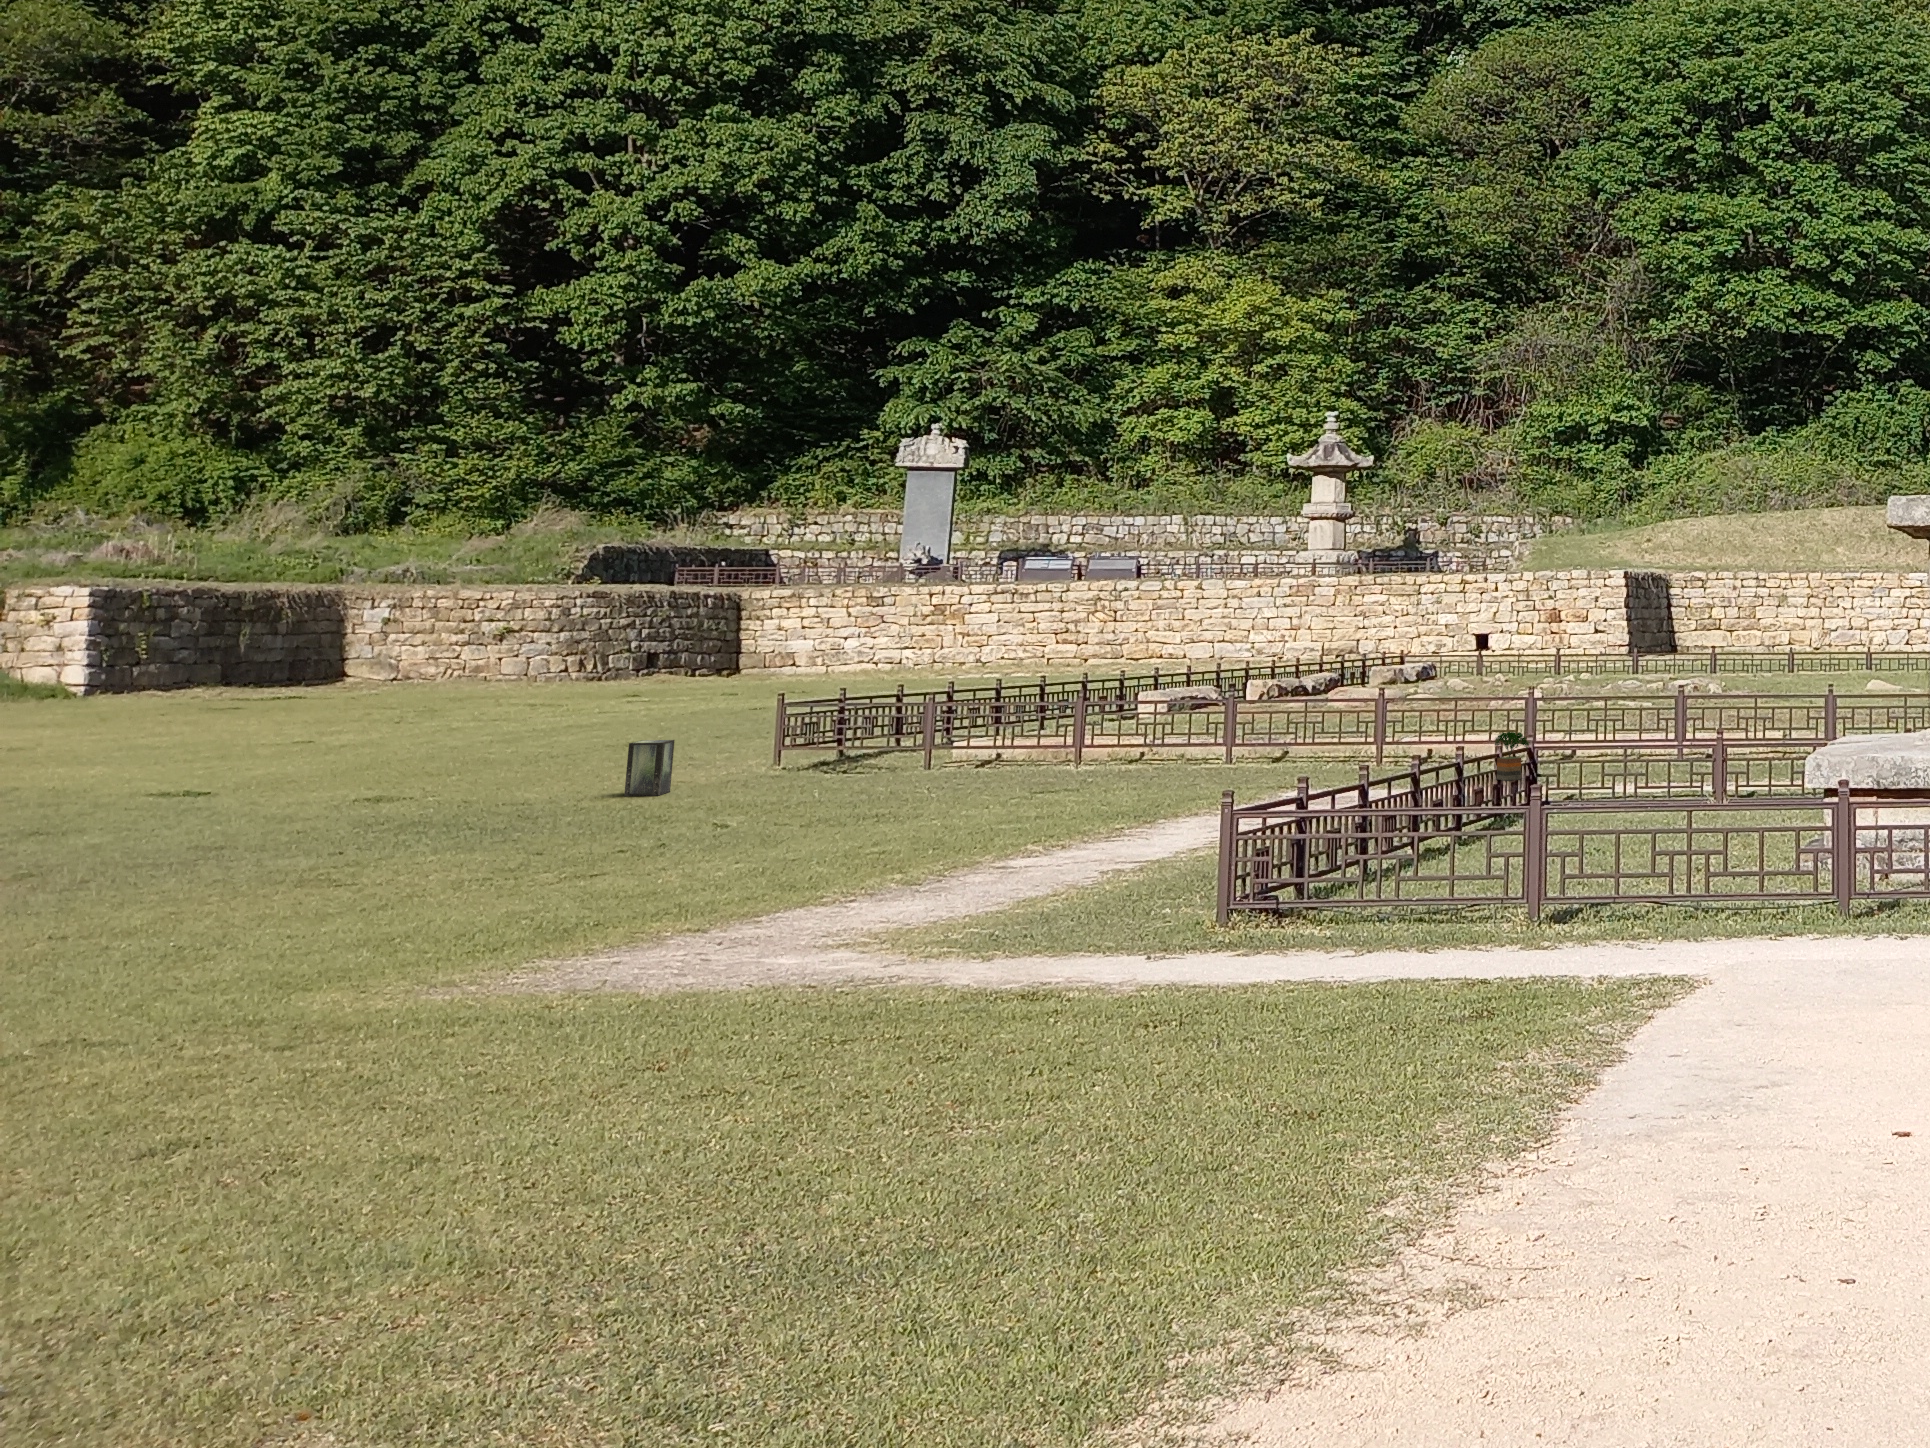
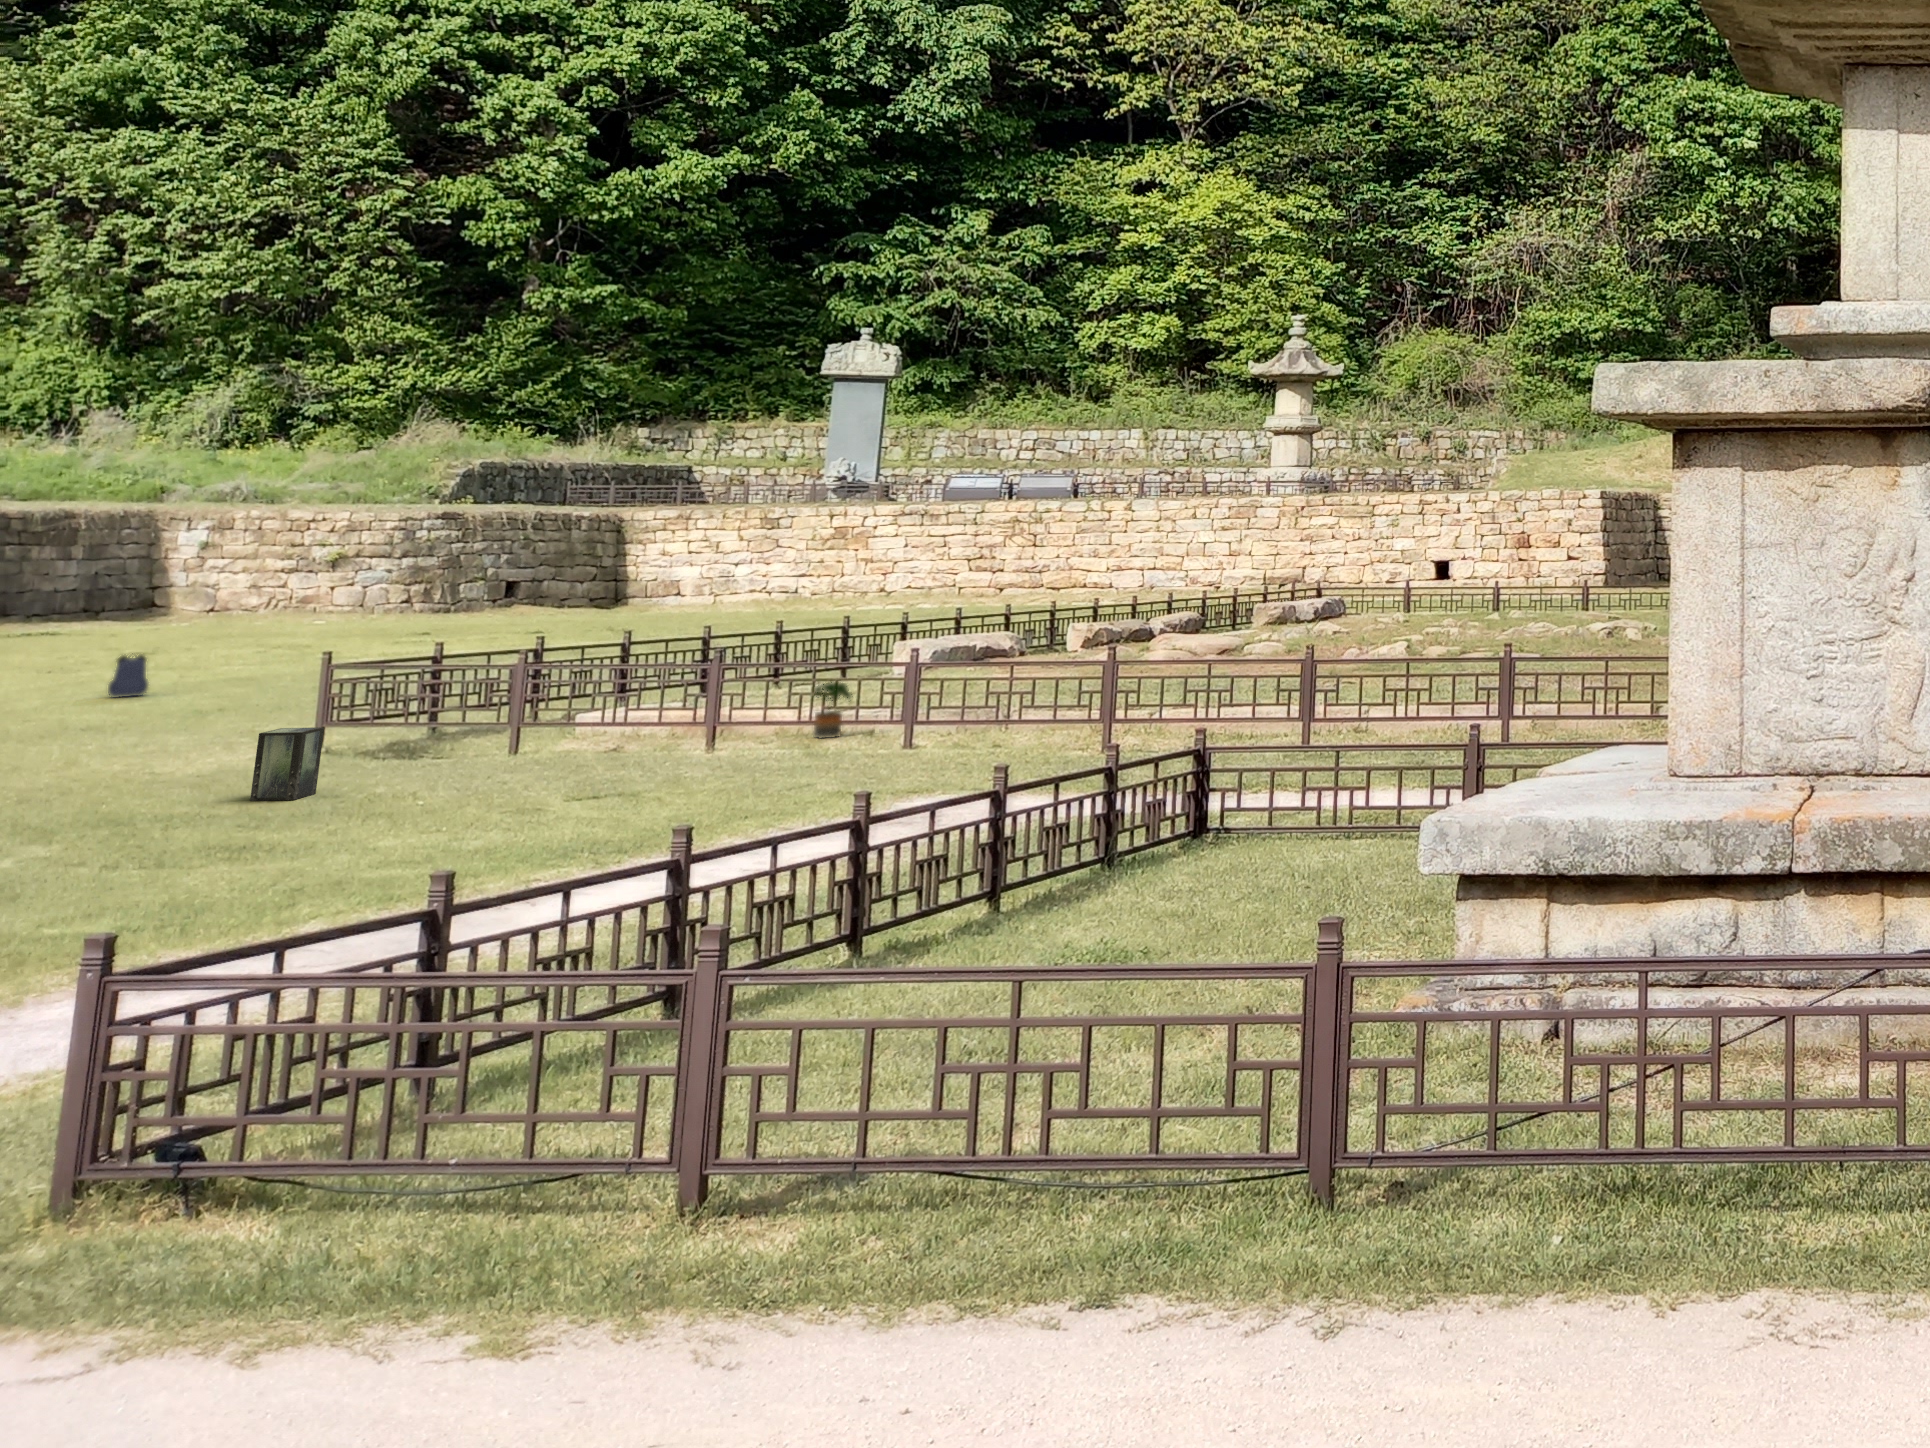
backpack: none [405,697,438,734] -> present [108,653,148,697]
potted tree: present [1495,732,1529,781] -> present [813,682,853,739]

